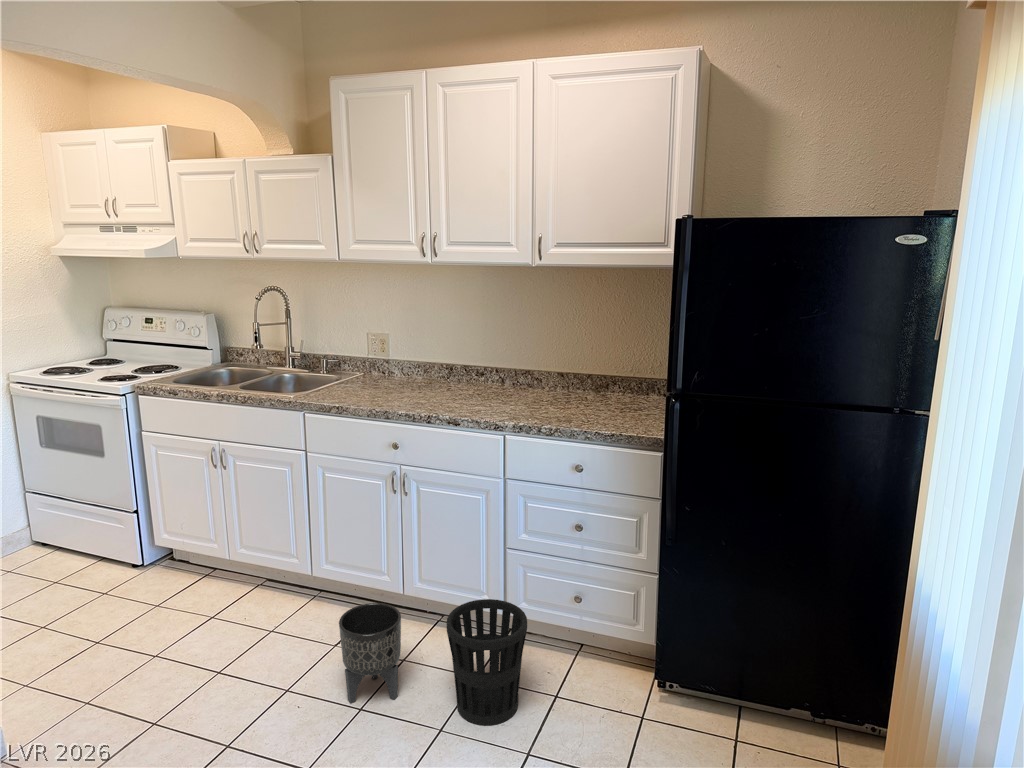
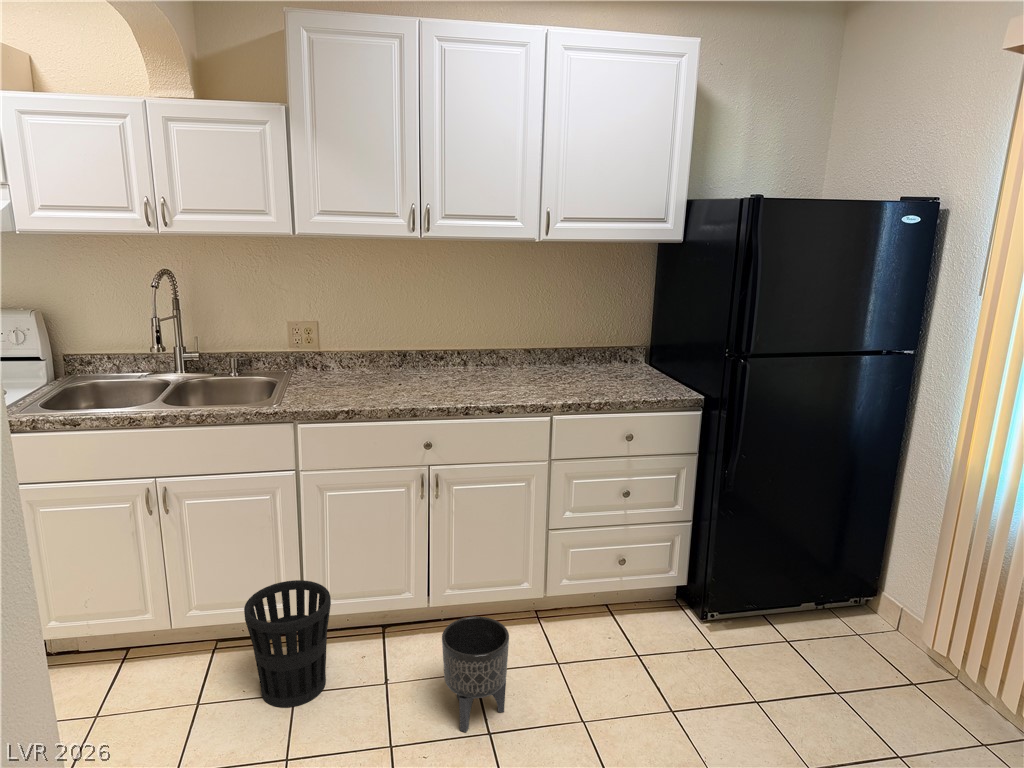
wastebasket: present [447,599,527,725] -> present [244,580,331,707]

